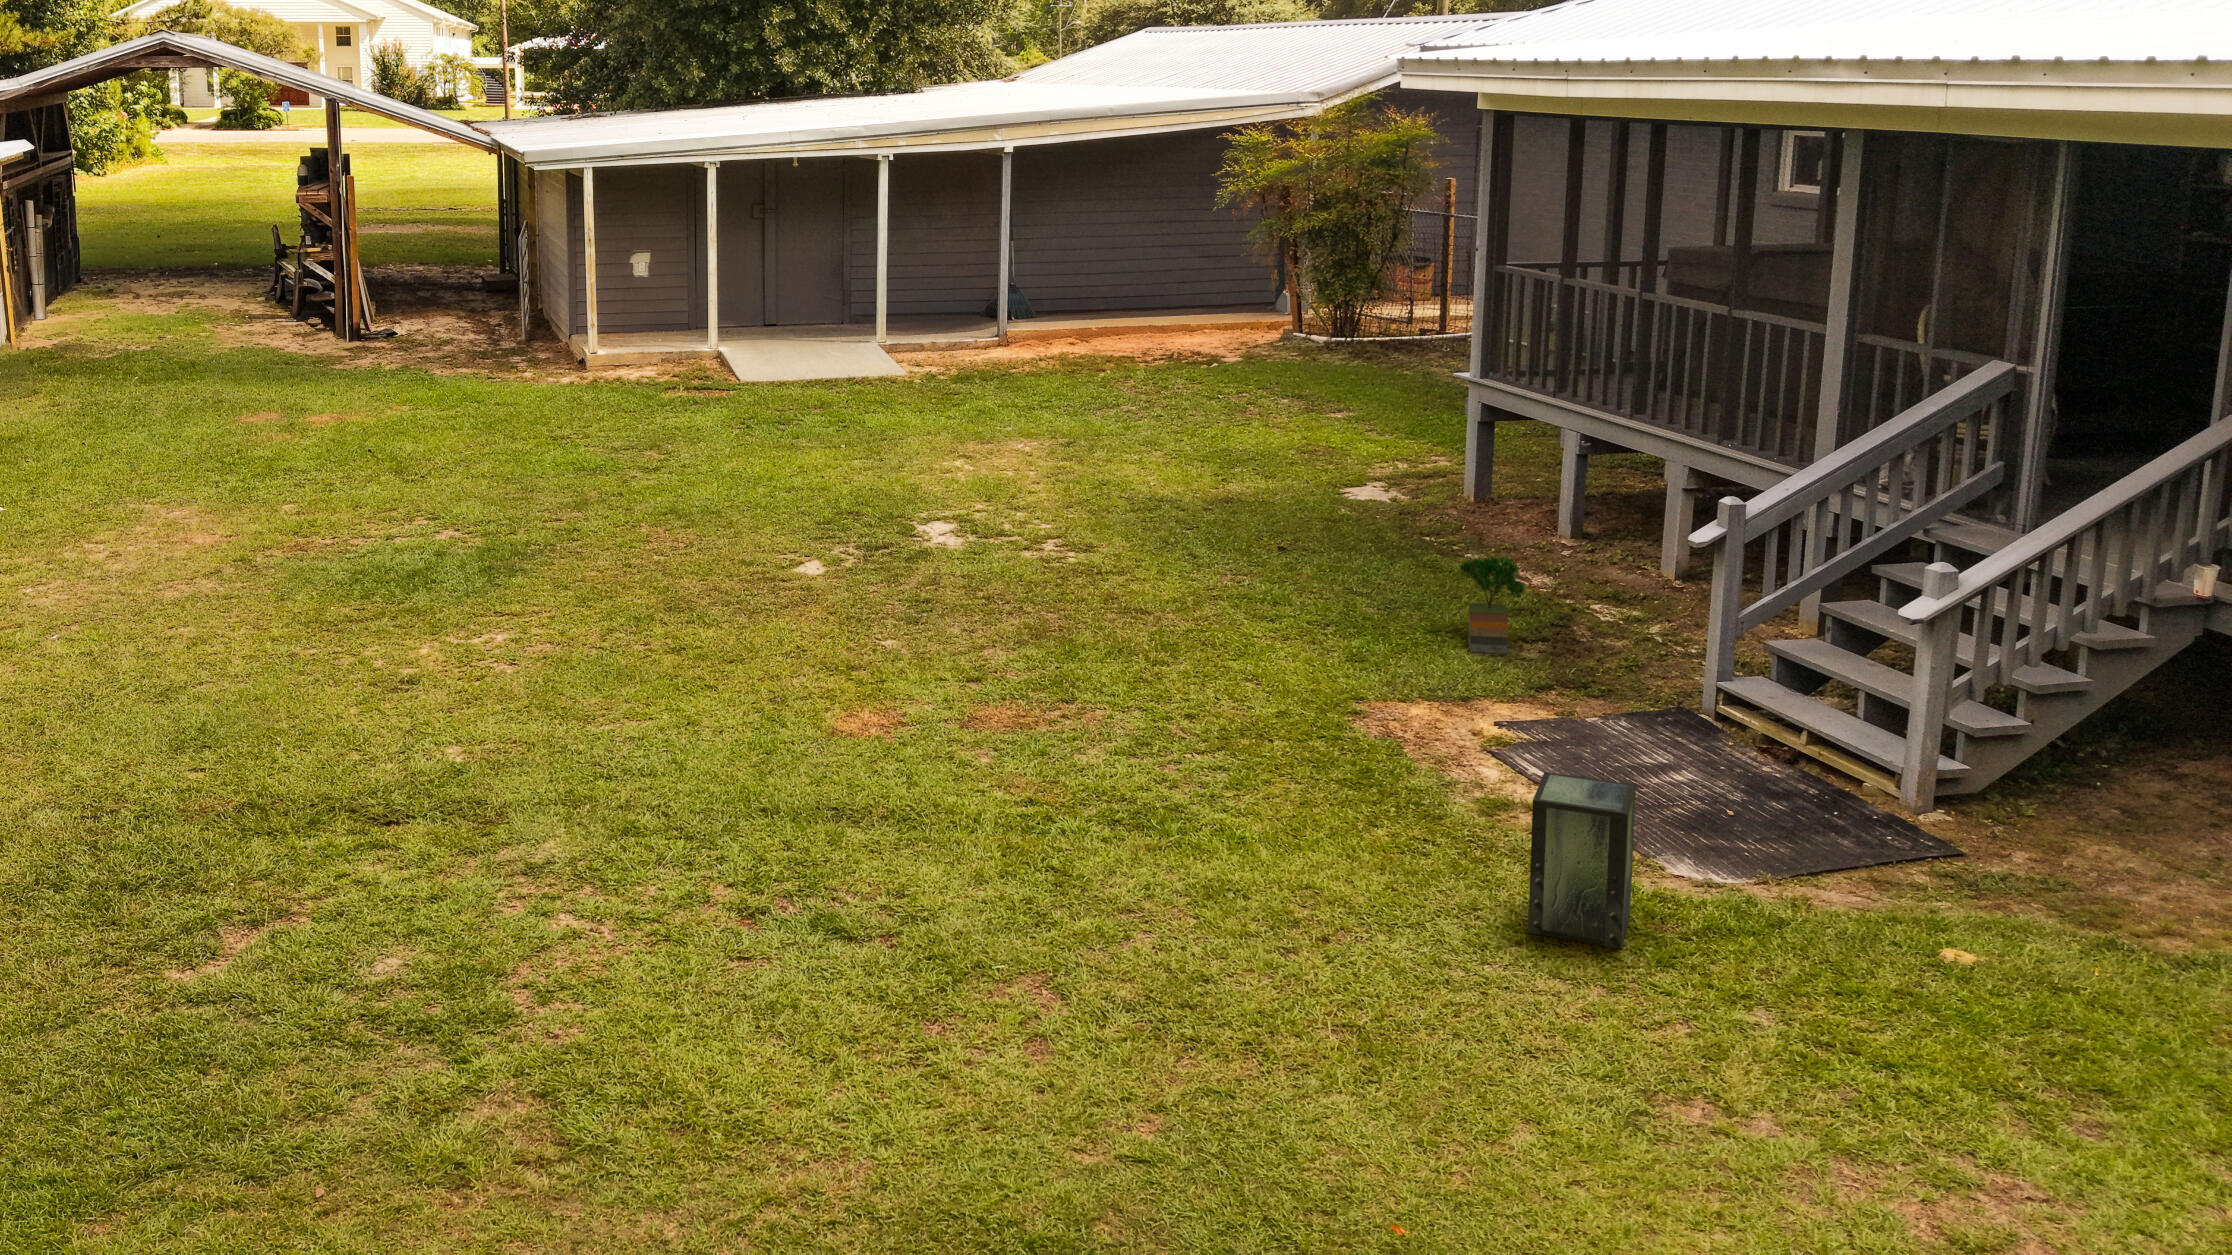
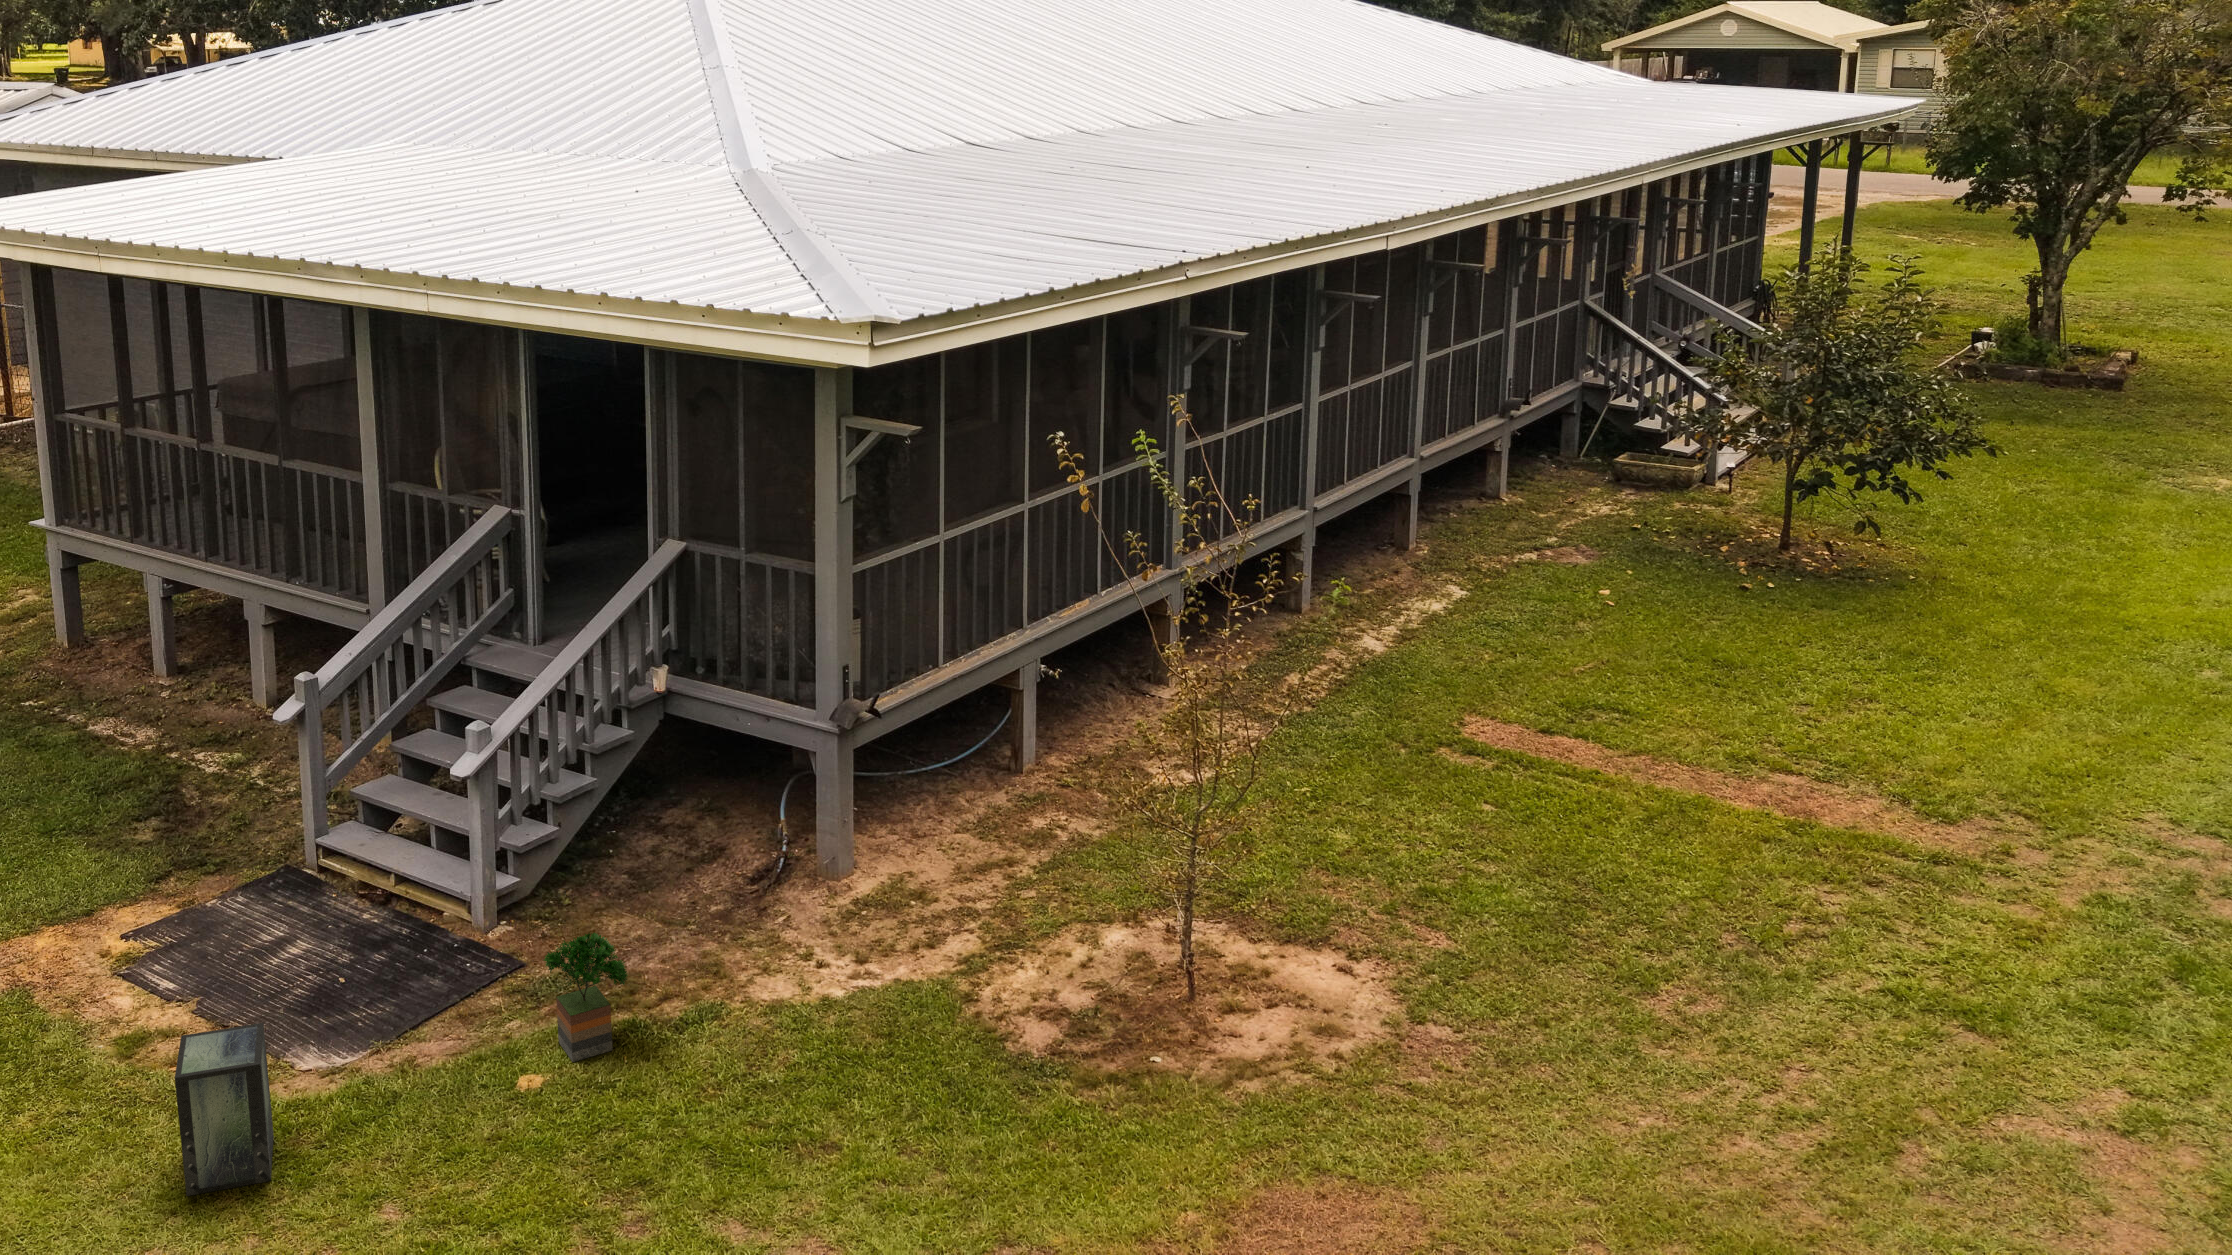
potted tree: present [1459,556,1526,654] -> present [543,933,628,1062]

